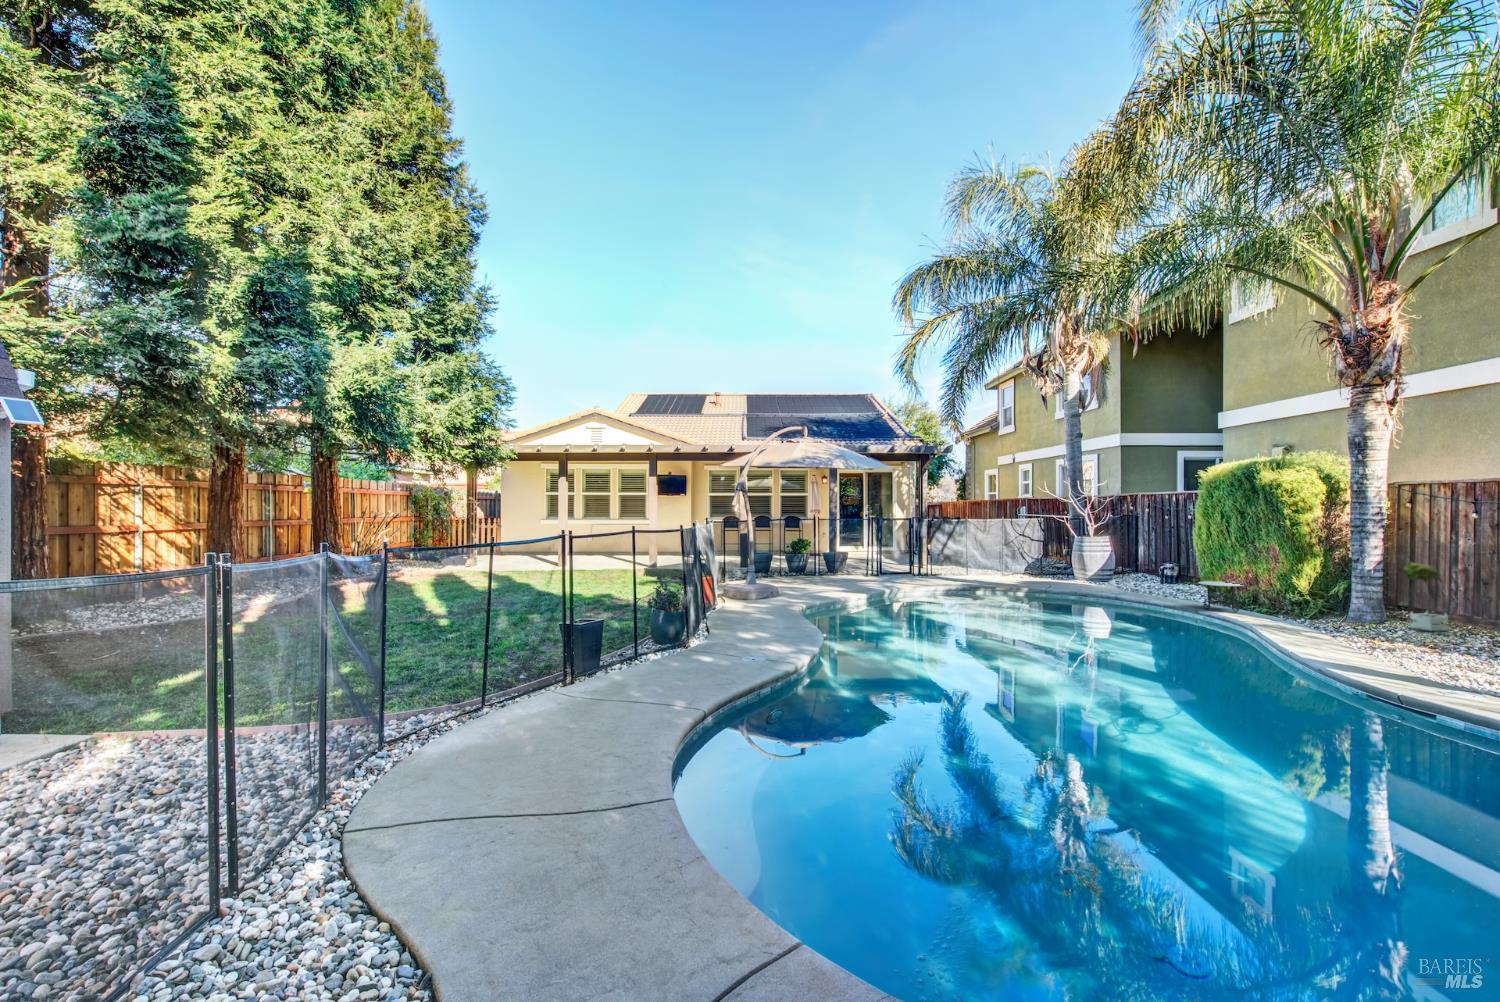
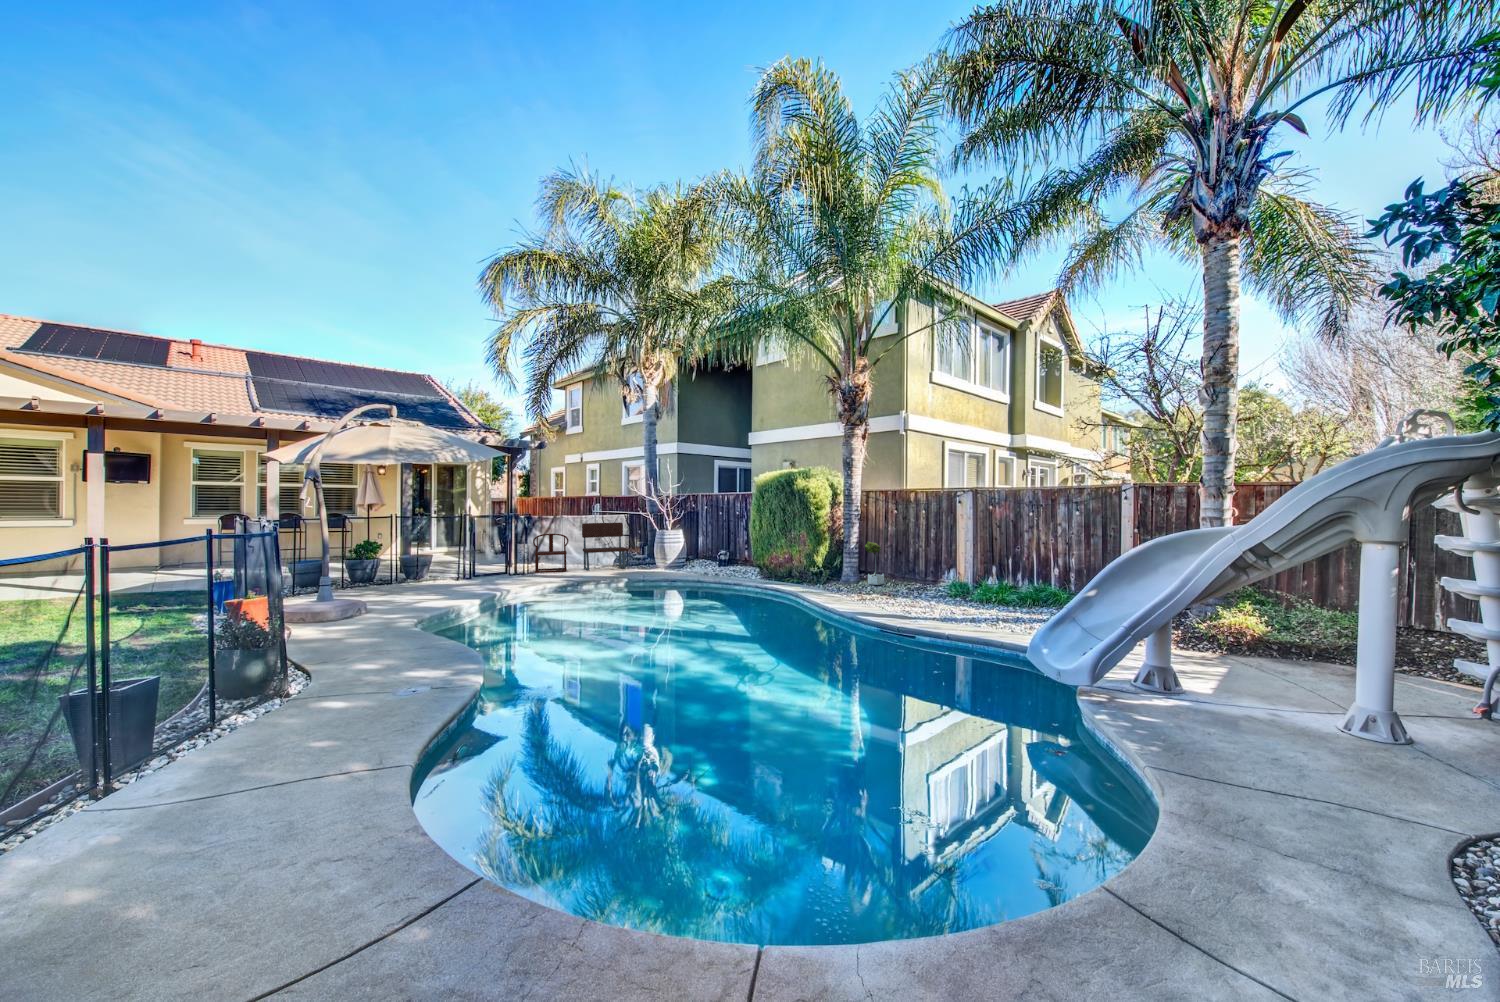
bench: none [990,526,1041,576] -> present [582,523,628,571]
armchair: none [940,536,975,575] -> present [533,534,568,573]
side table: present [1198,581,1244,612] -> none [757,562,784,584]

